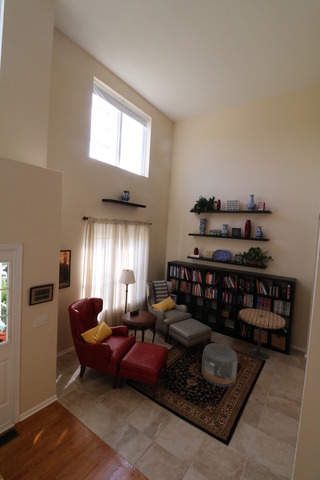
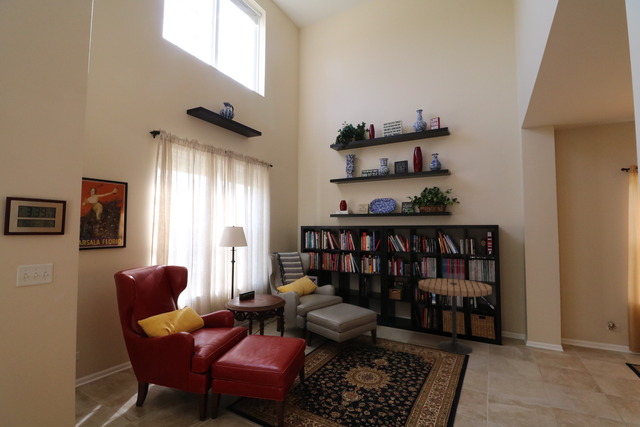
pouf: present [202,343,237,387] -> none [367,328,427,397]

